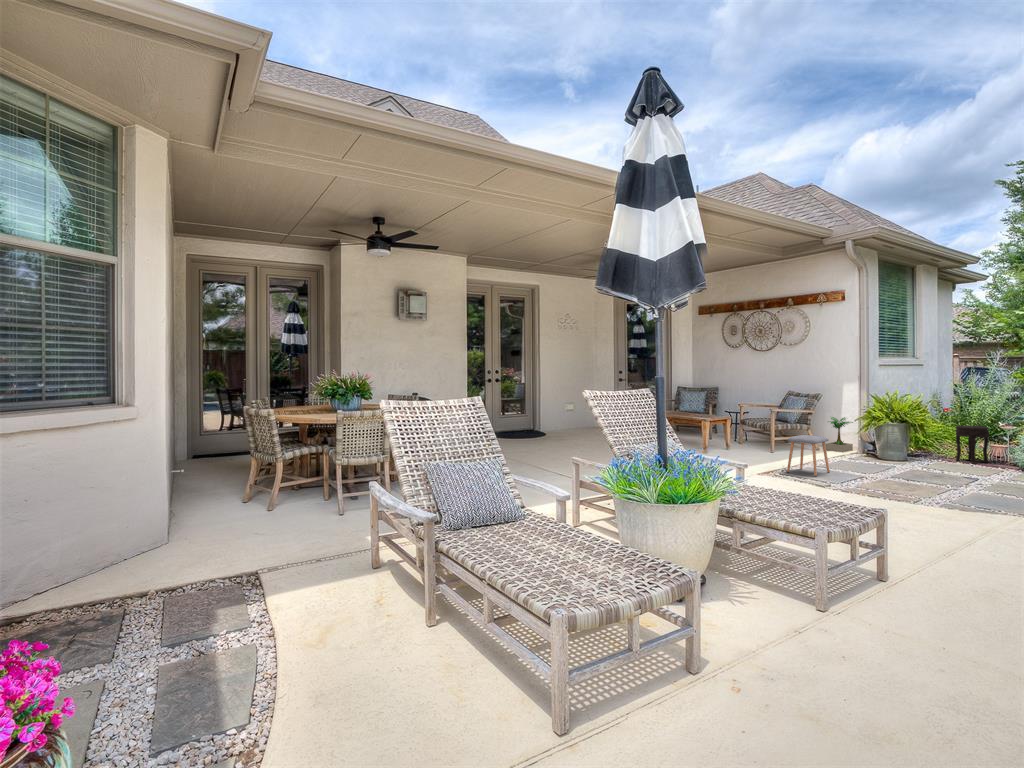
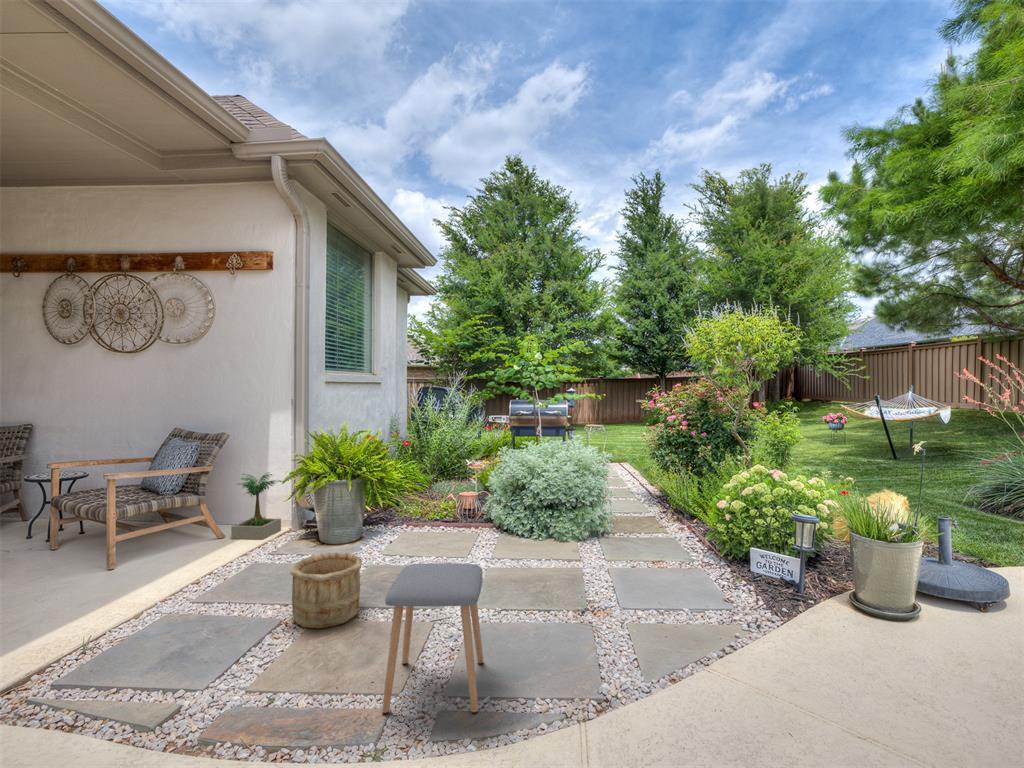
side table: present [956,425,989,464] -> none [425,472,463,533]
stool: present [787,435,830,476] -> present [382,563,483,714]
wooden bucket: none [867,449,903,477] -> present [290,553,362,629]

